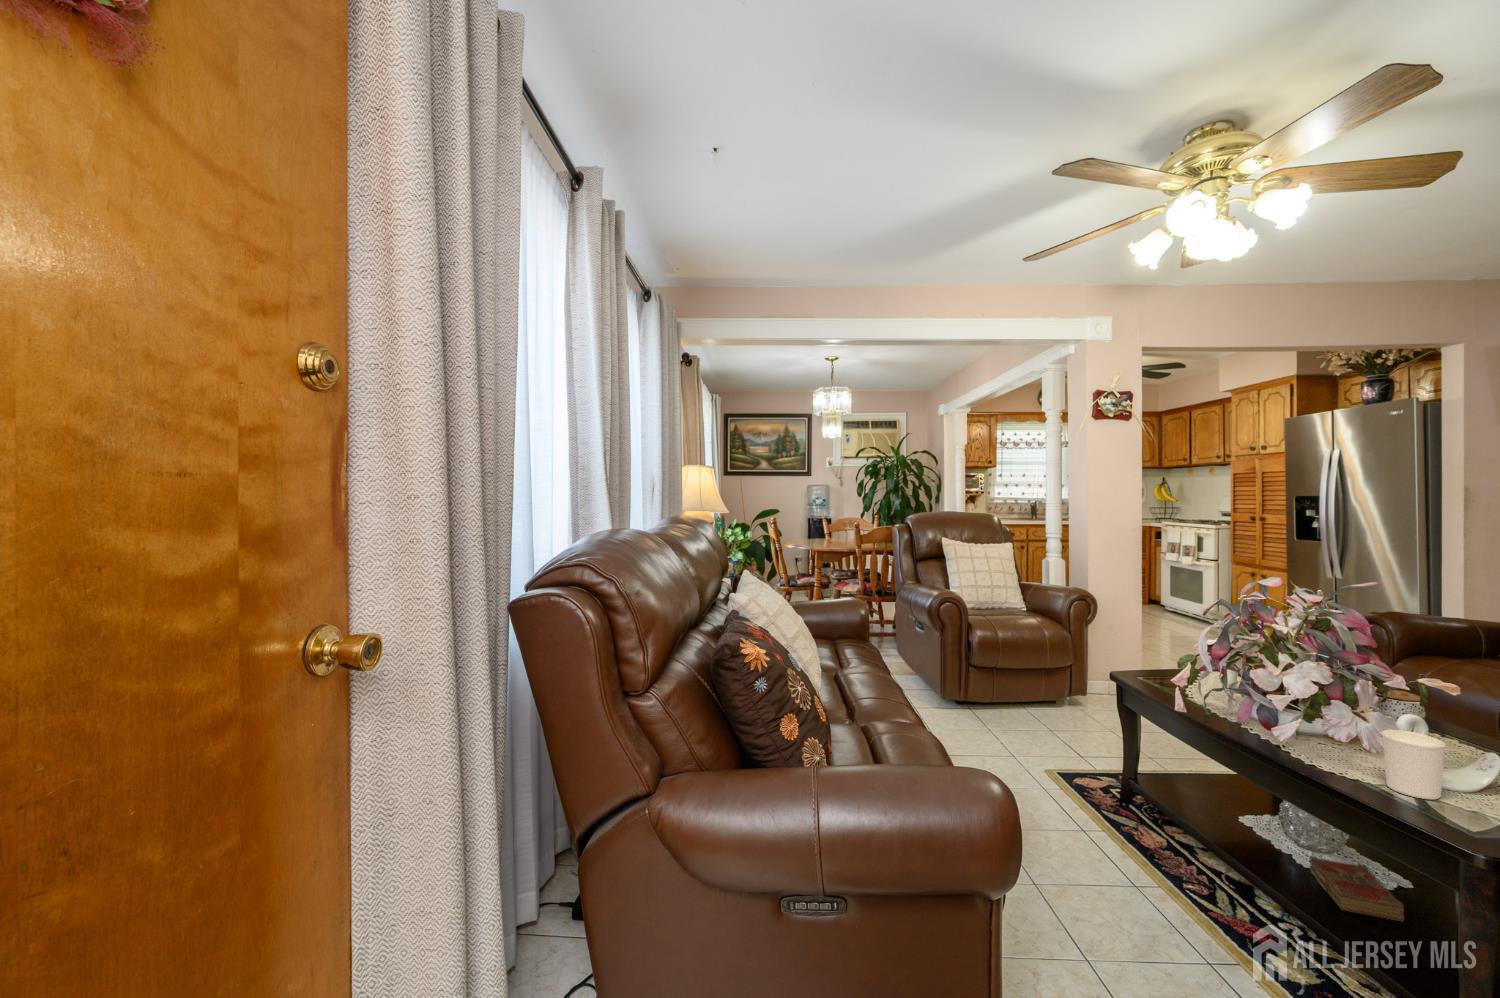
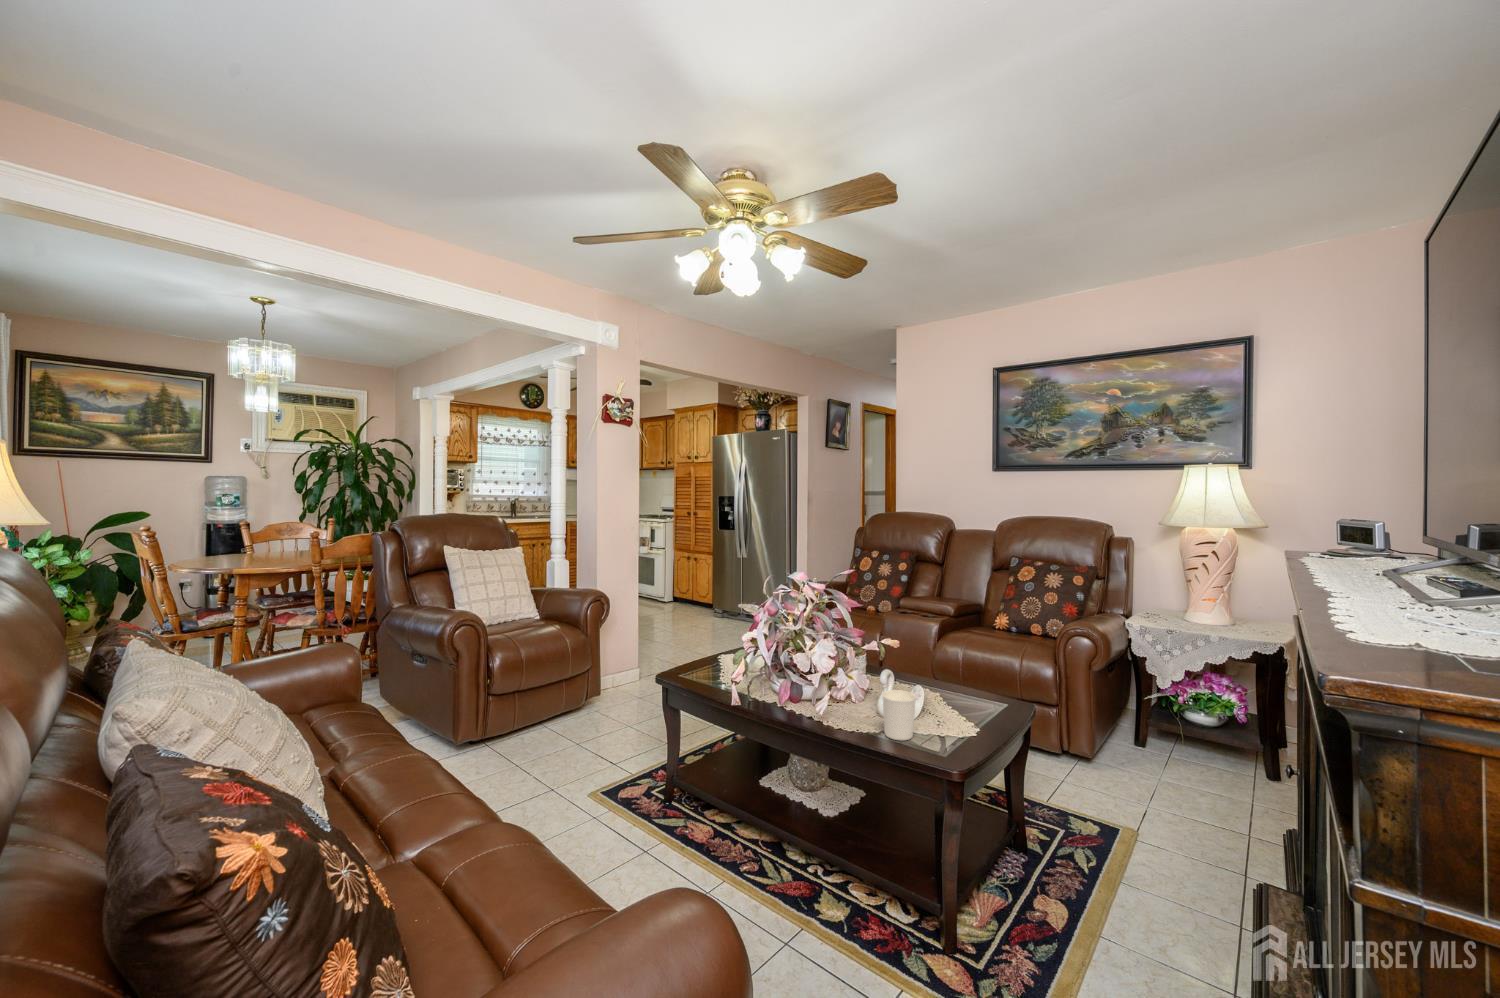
book: present [1309,856,1404,921] -> none [819,793,879,840]

